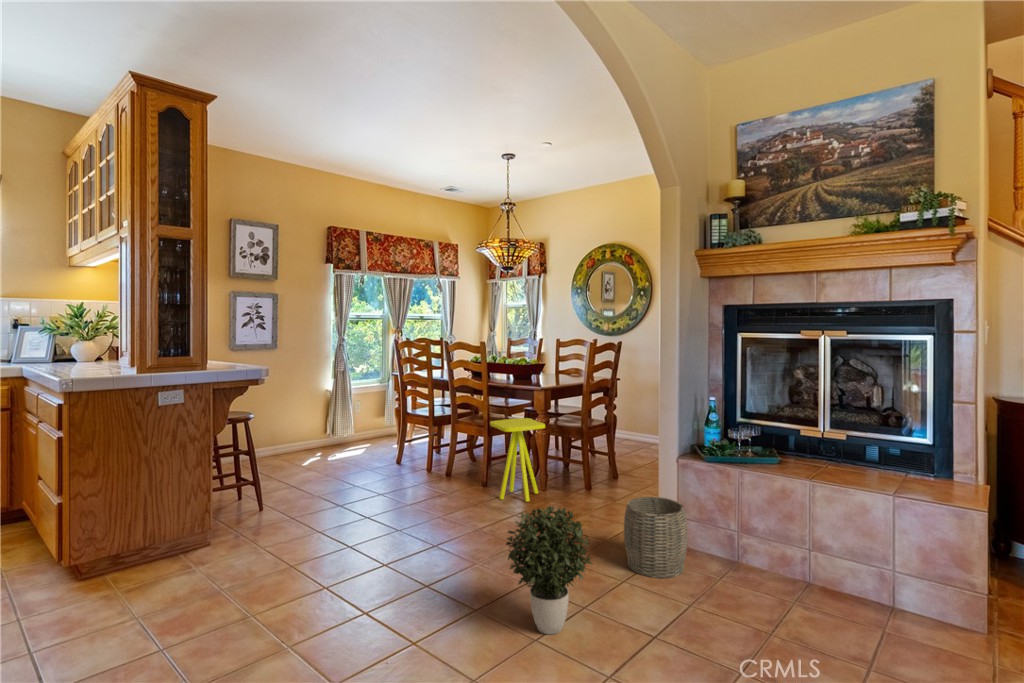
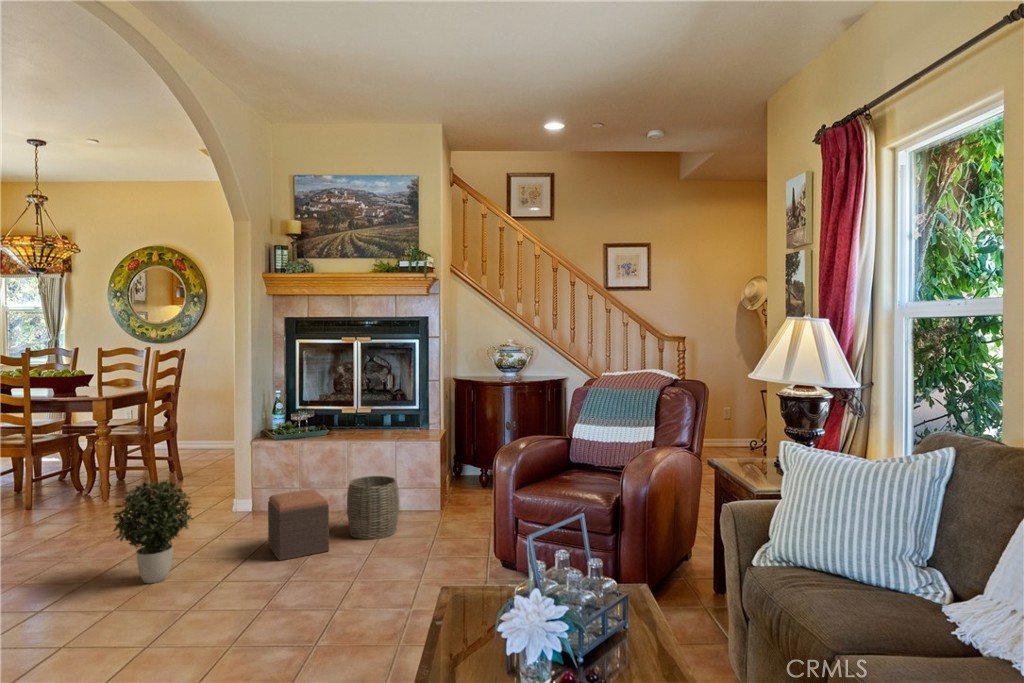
side table: present [490,418,545,502] -> none [34,429,107,517]
woven basket: present [624,497,688,578] -> present [347,476,399,539]
footstool: none [689,548,776,660] -> present [268,489,329,561]

